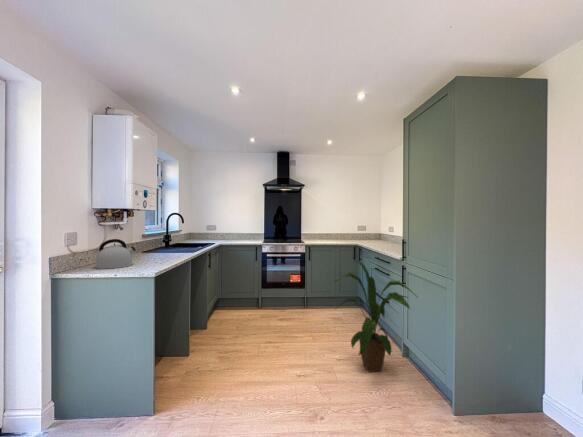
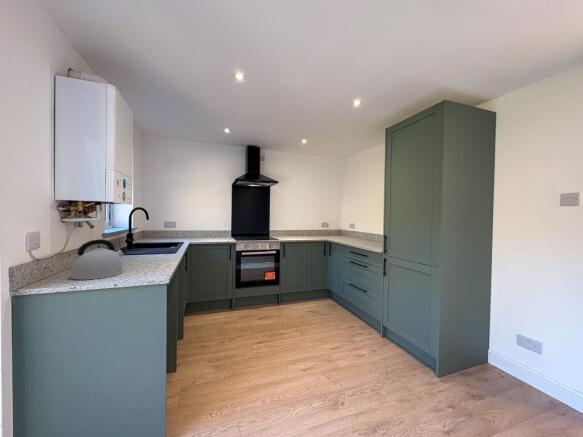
house plant: present [336,260,414,371] -> none [332,253,413,358]

